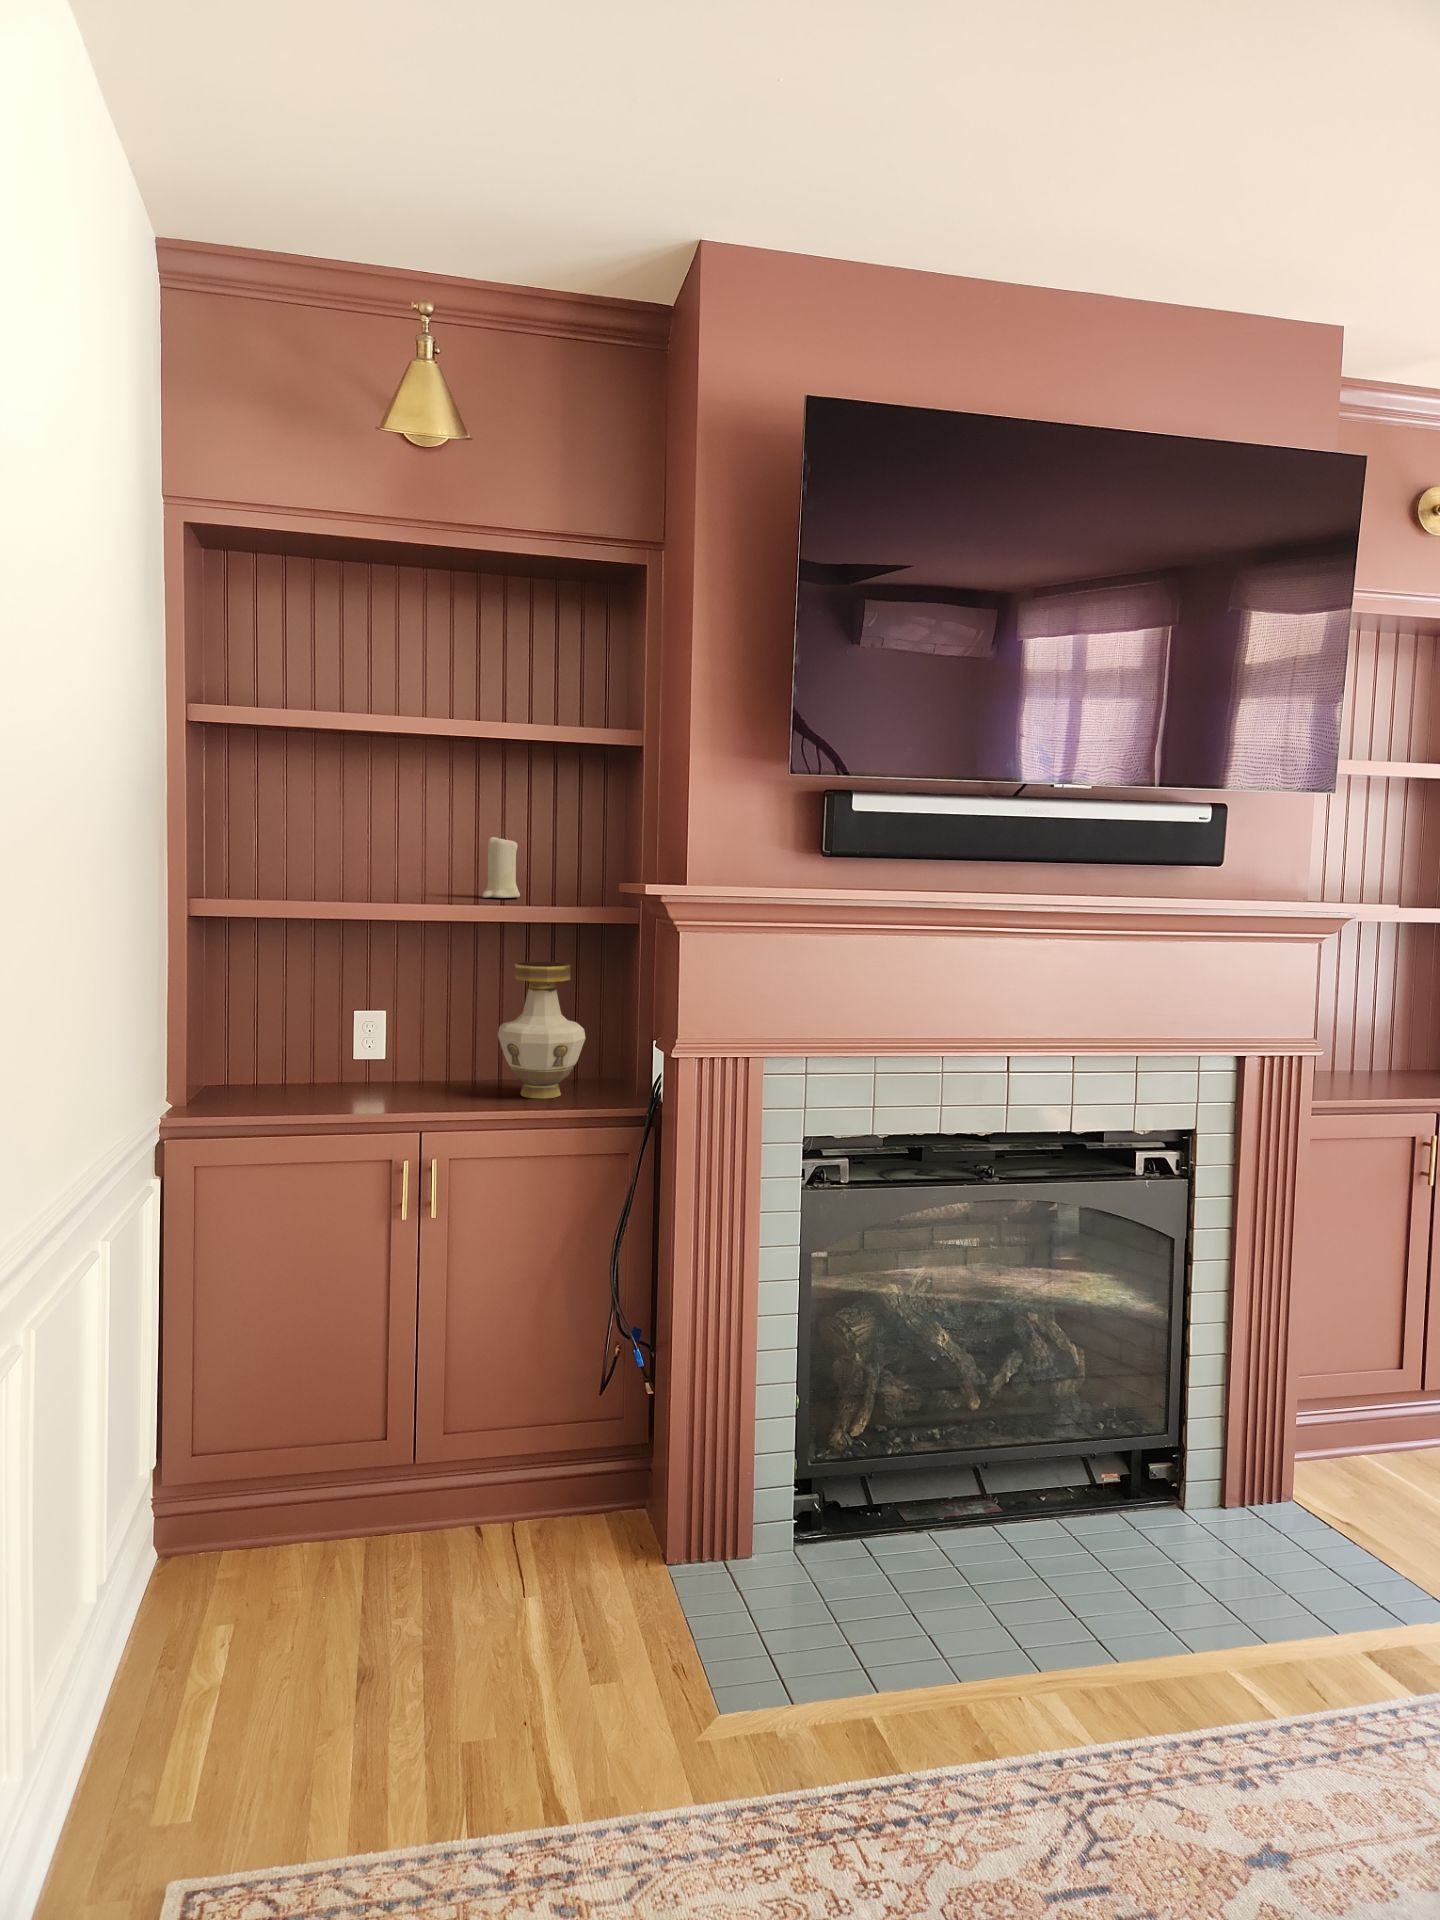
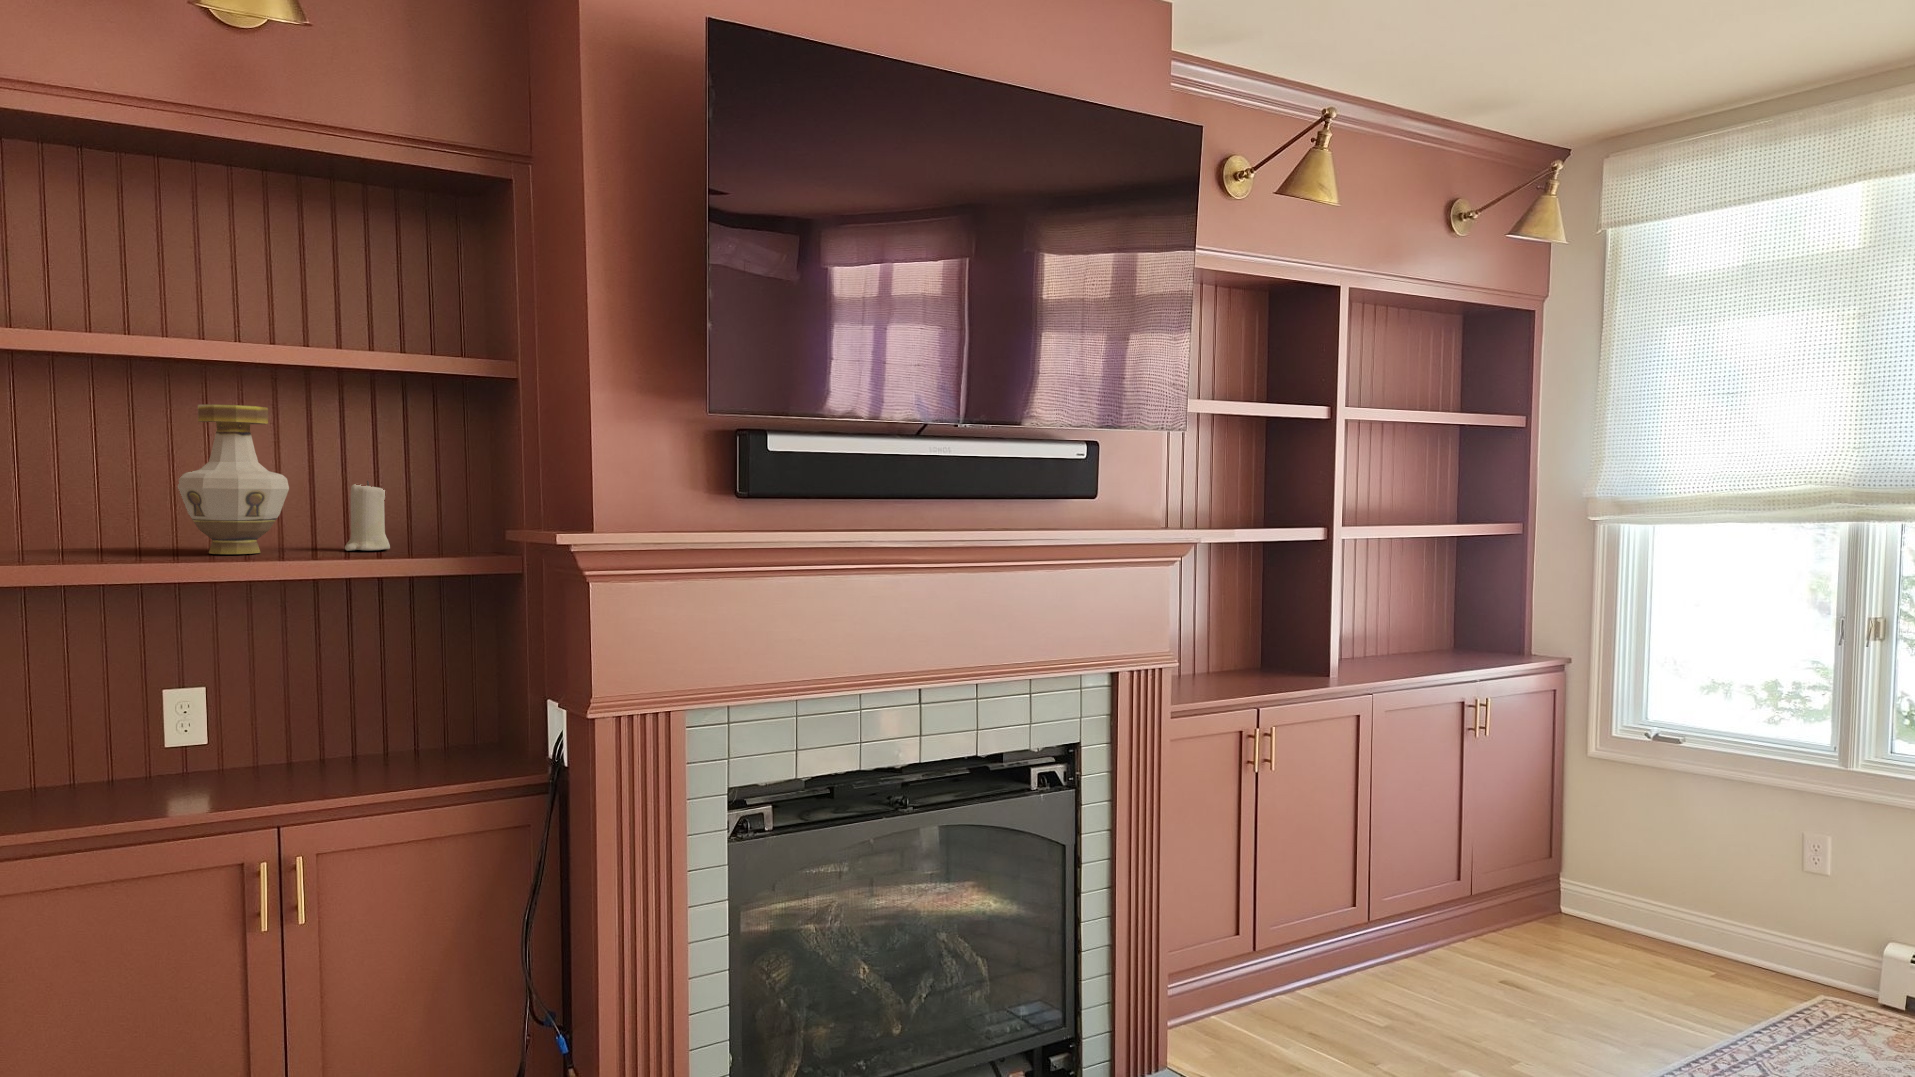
vase: present [498,961,585,1099] -> present [178,404,289,554]

